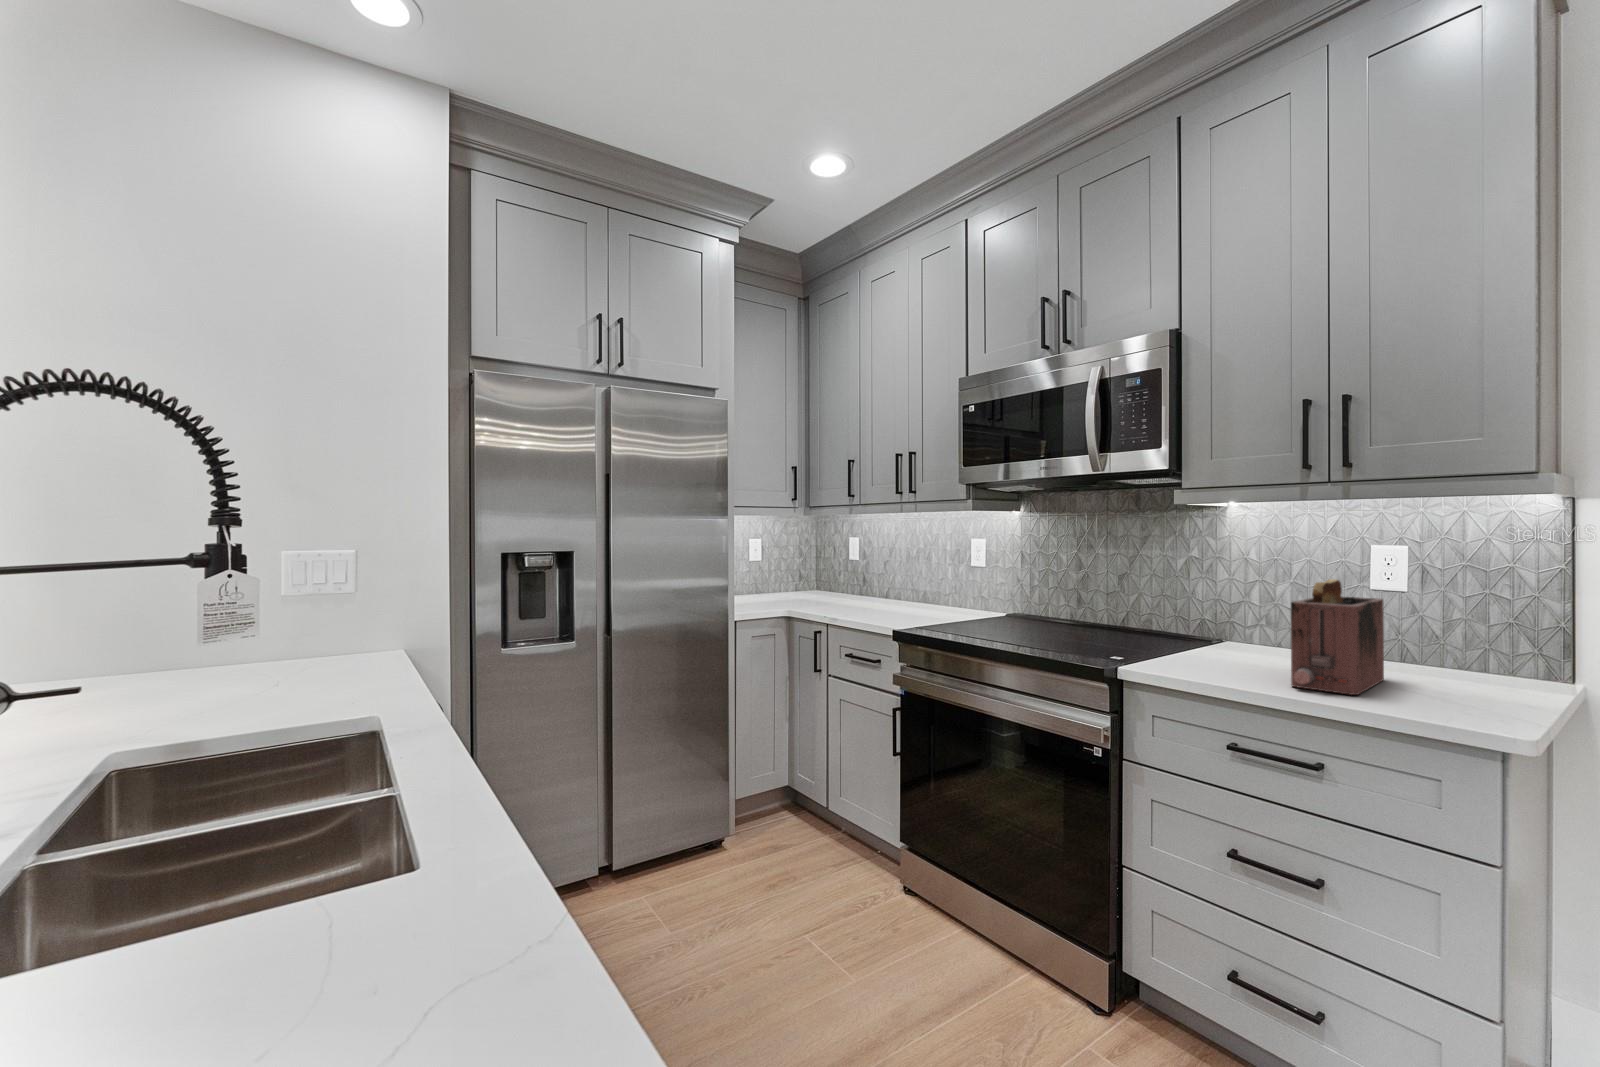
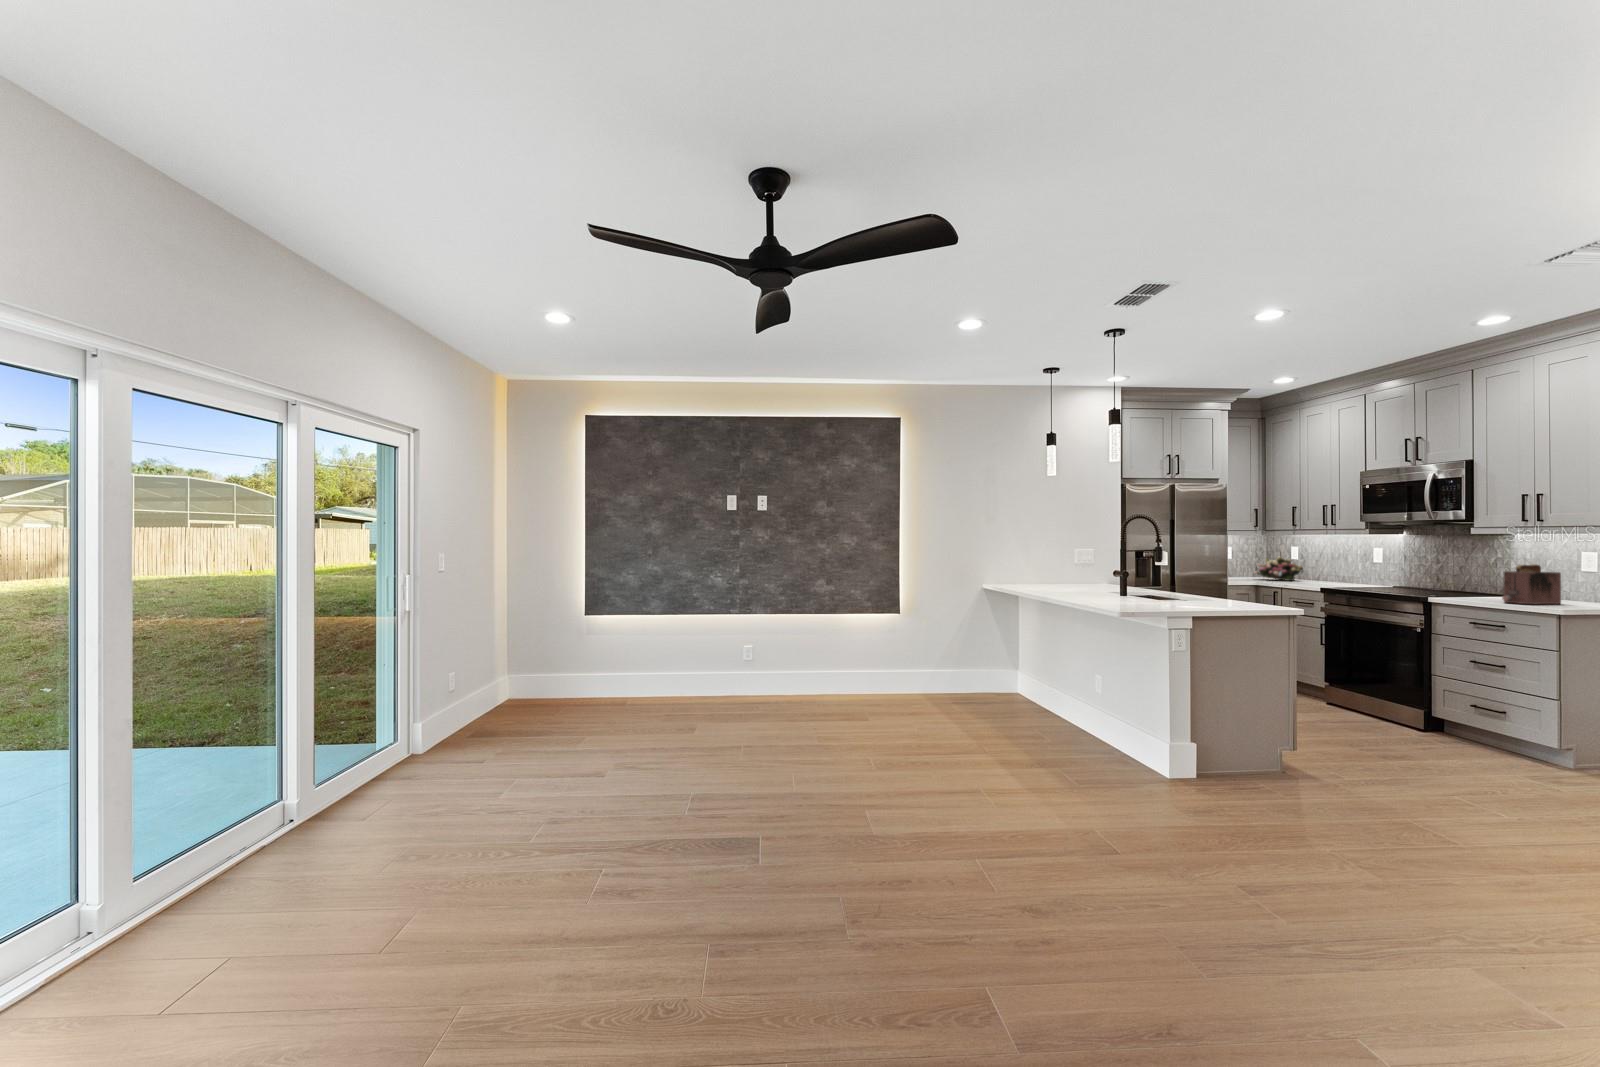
flower arrangement: none [787,557,865,604] -> present [1254,557,1303,581]

